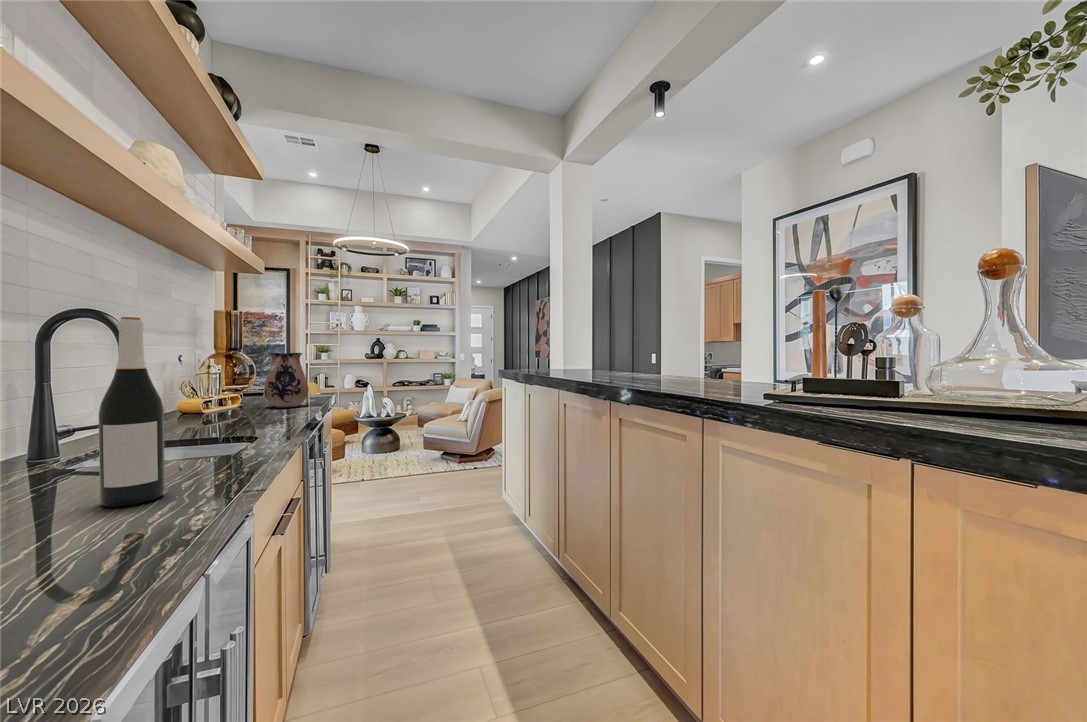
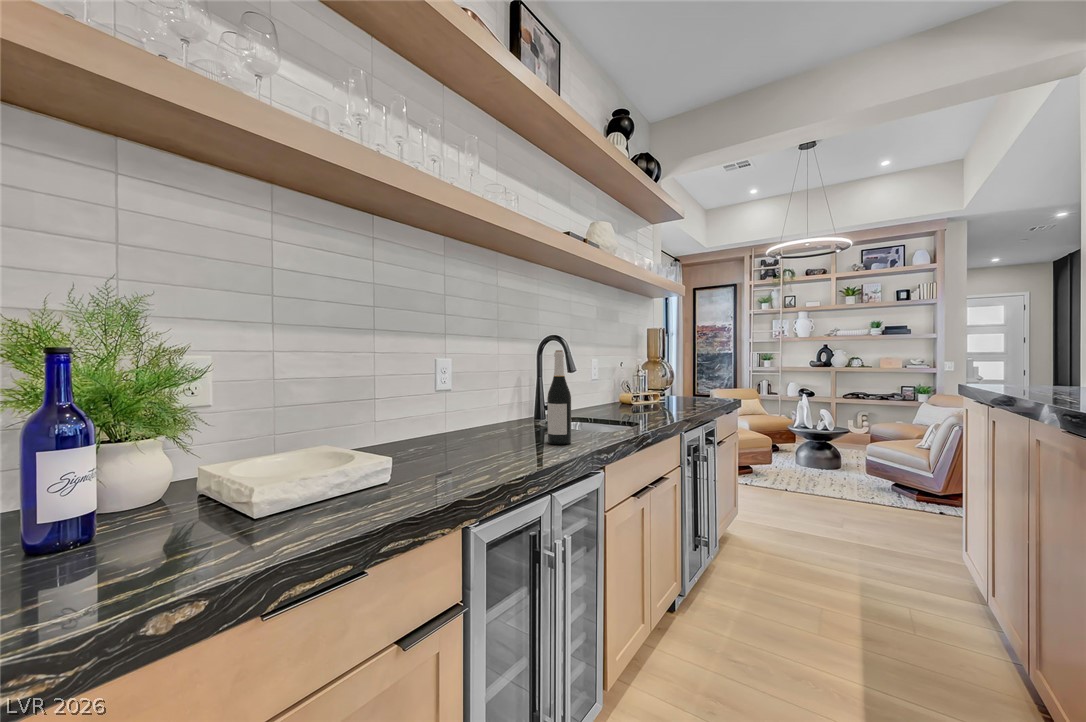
ceramic pitcher: present [264,353,308,407] -> none [673,364,704,408]

